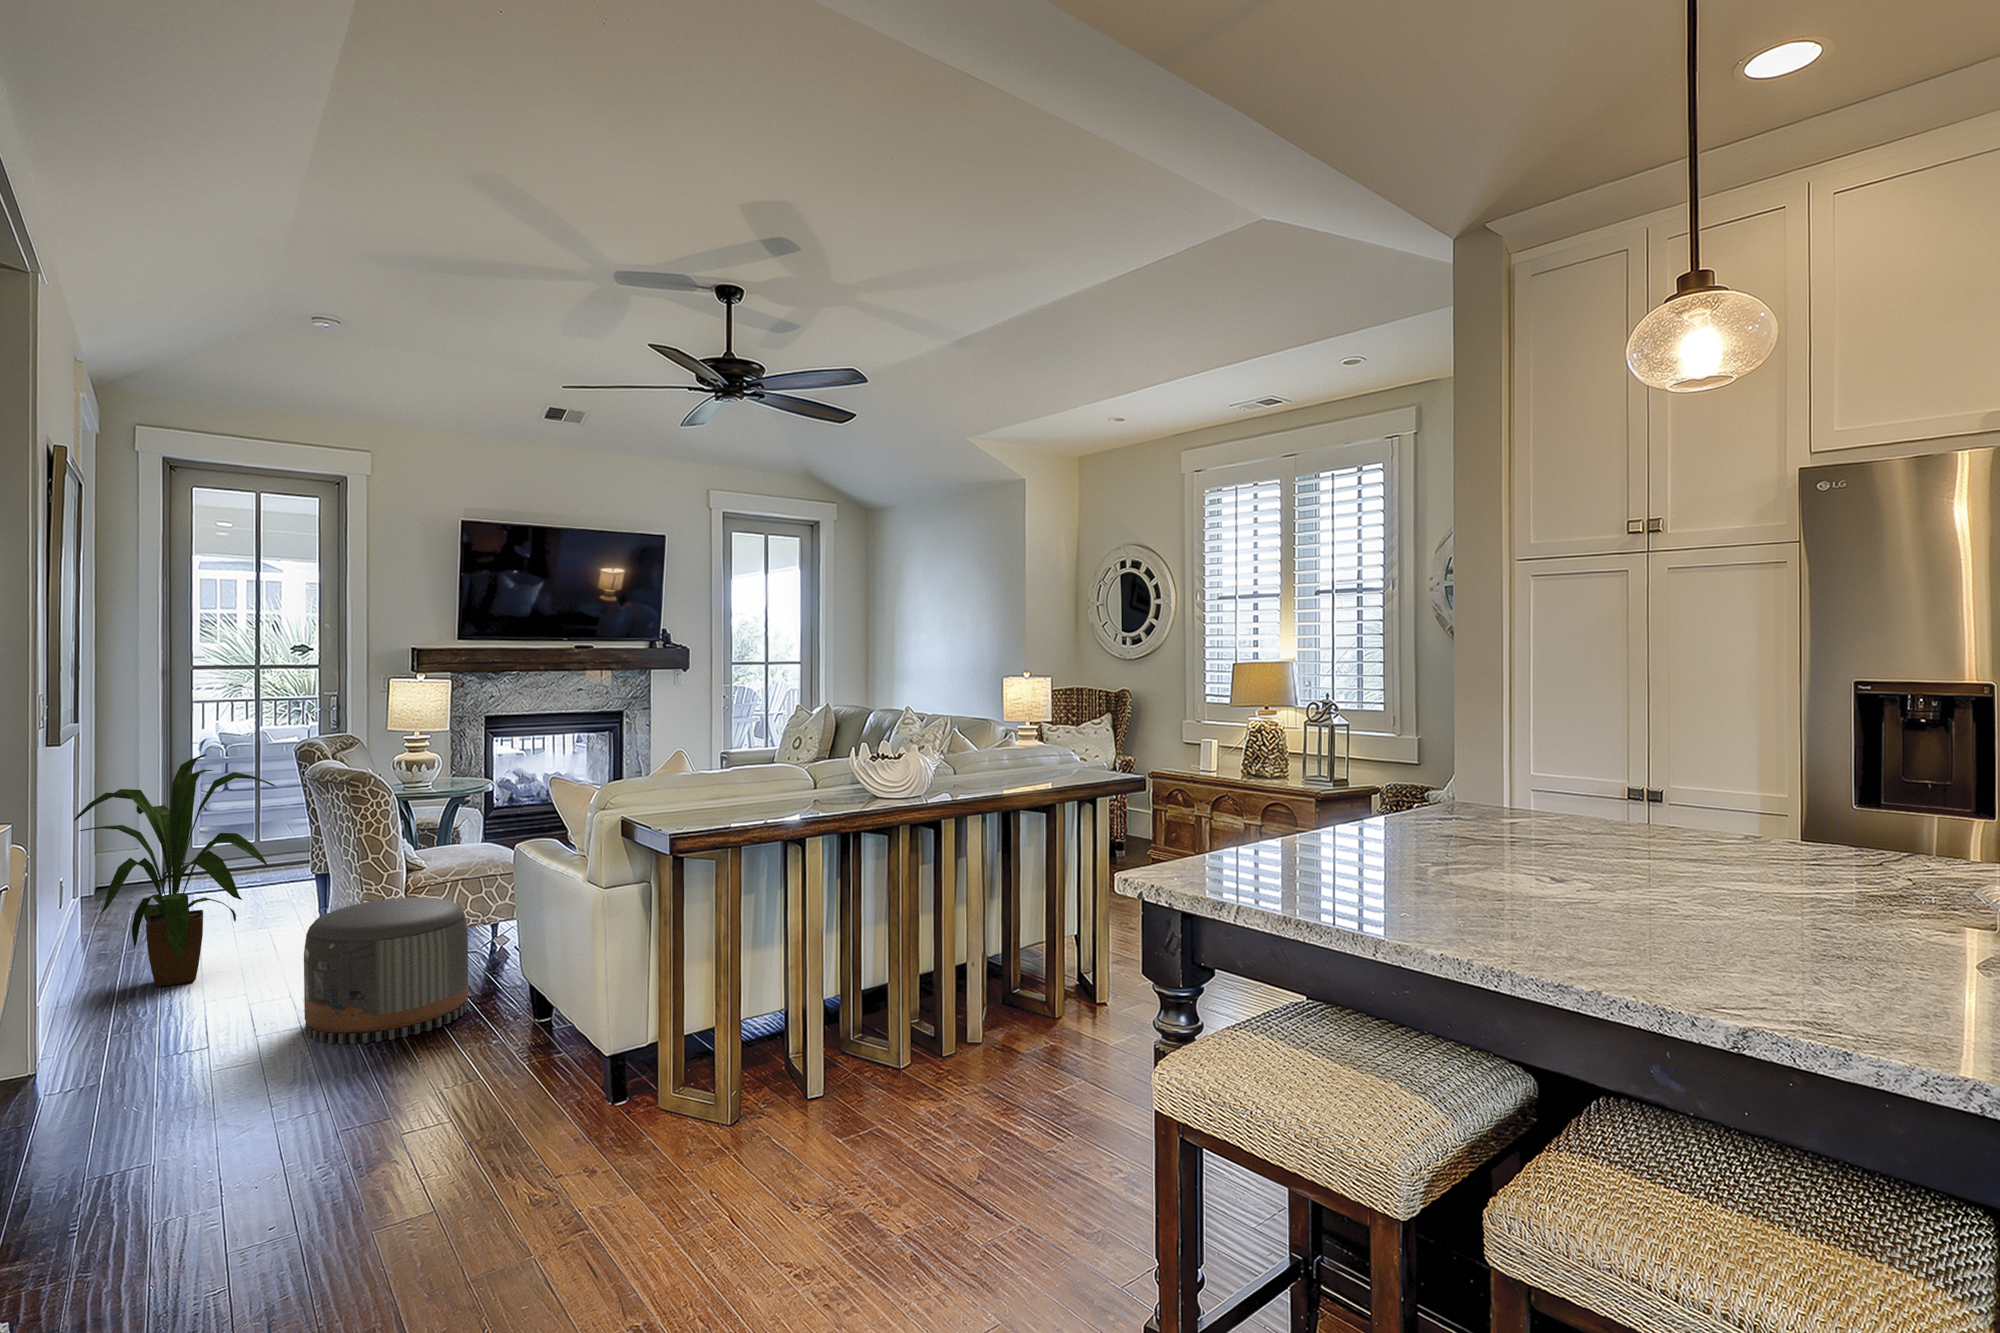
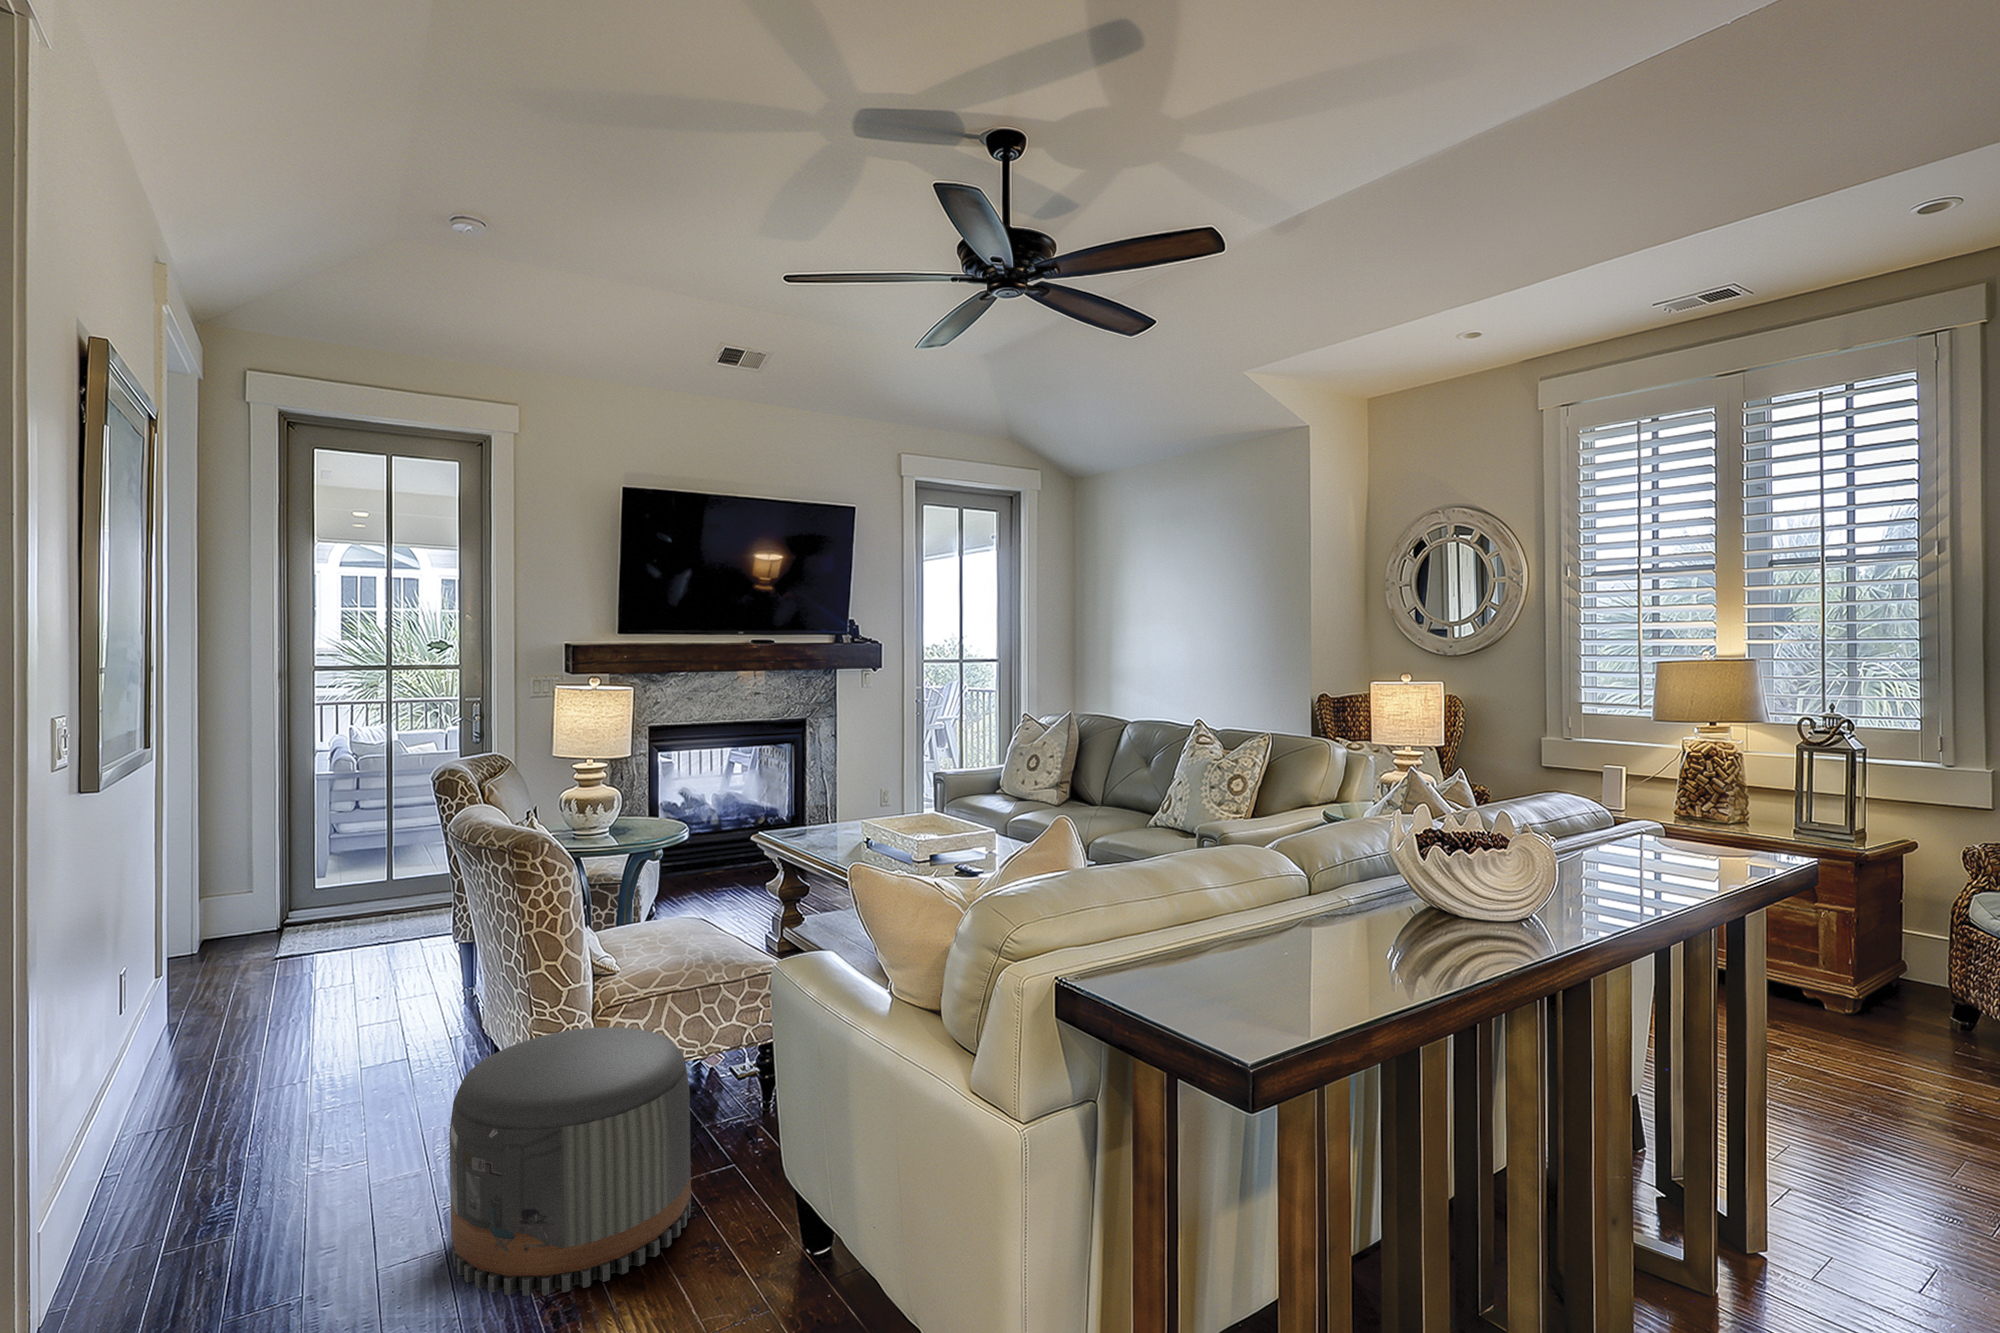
house plant: present [74,754,275,987] -> none [136,801,409,1136]

